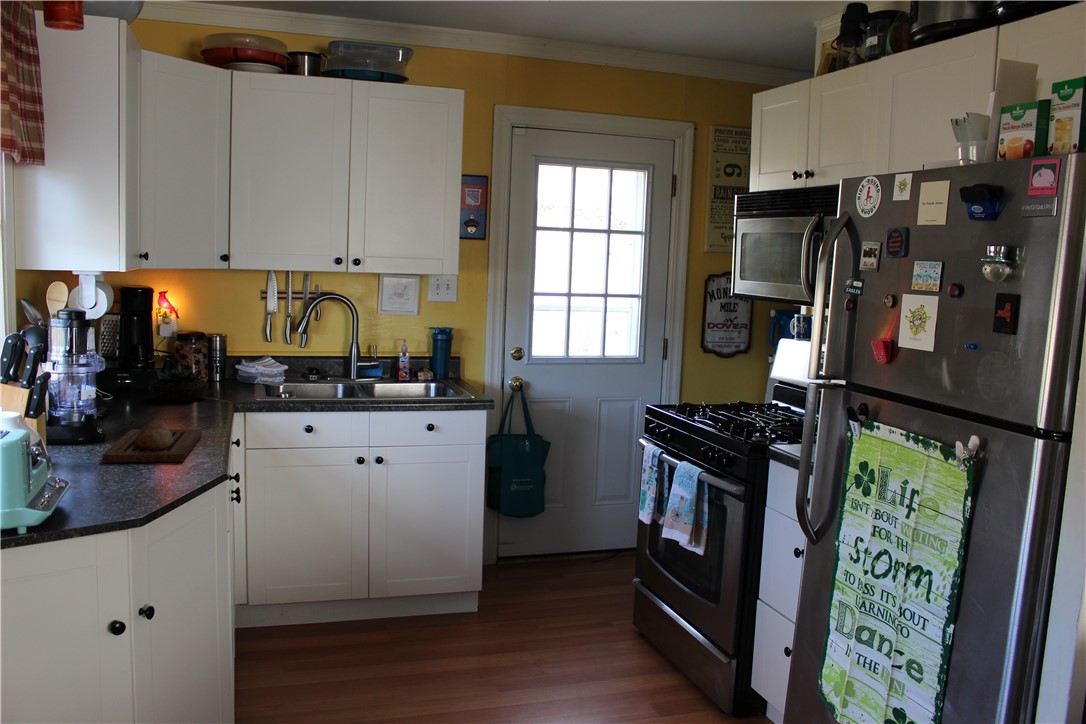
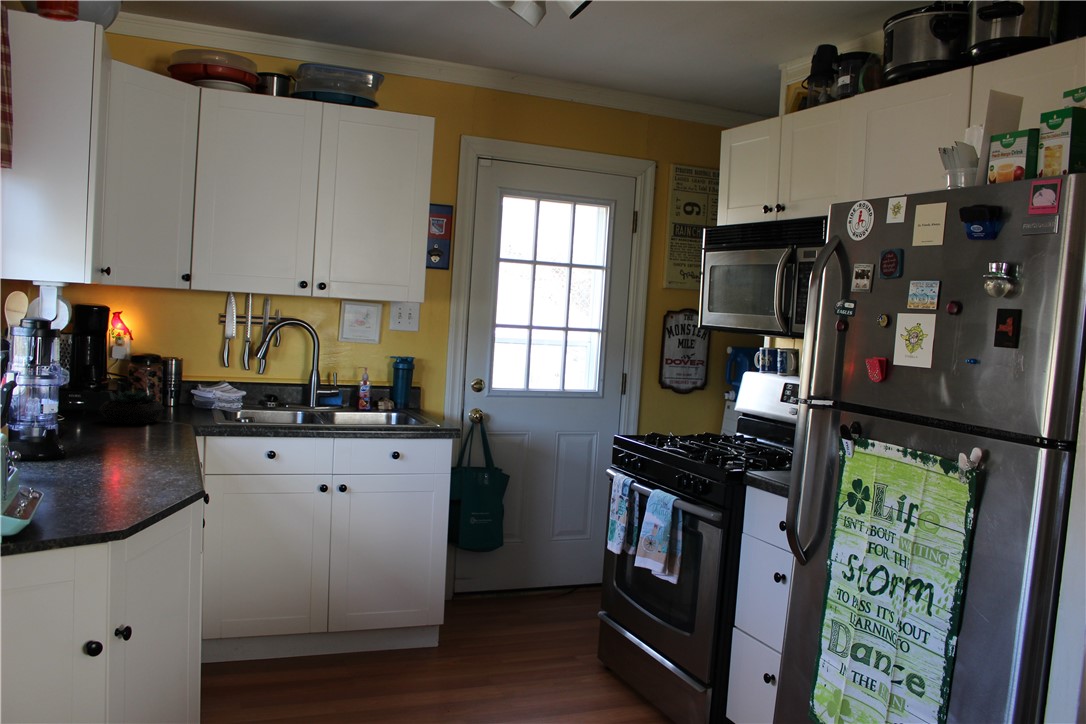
bread loaf: present [102,420,202,463] -> none [69,436,169,477]

